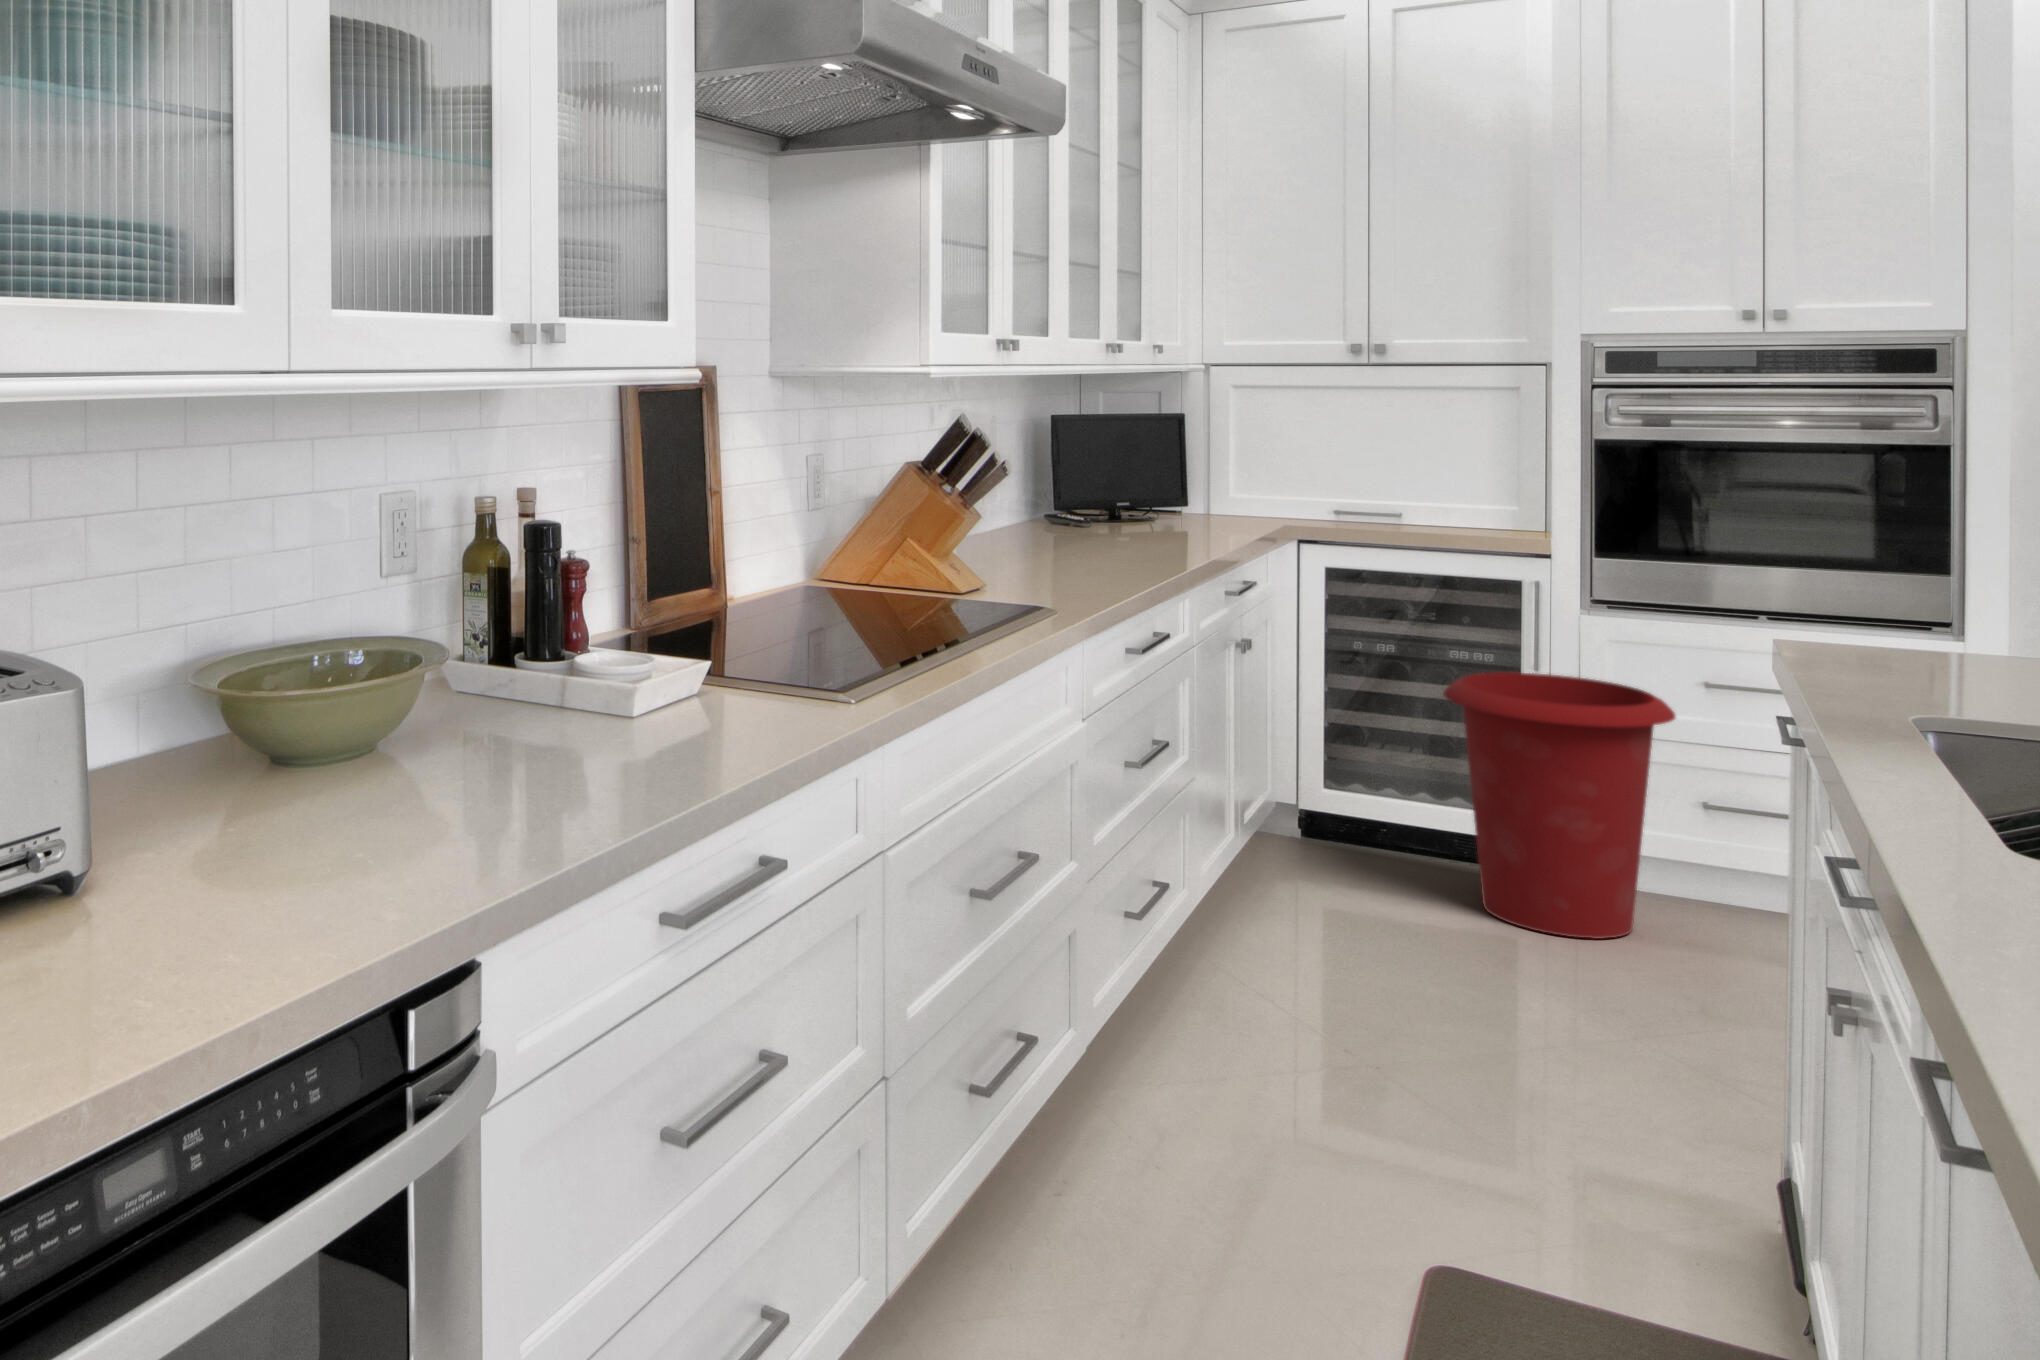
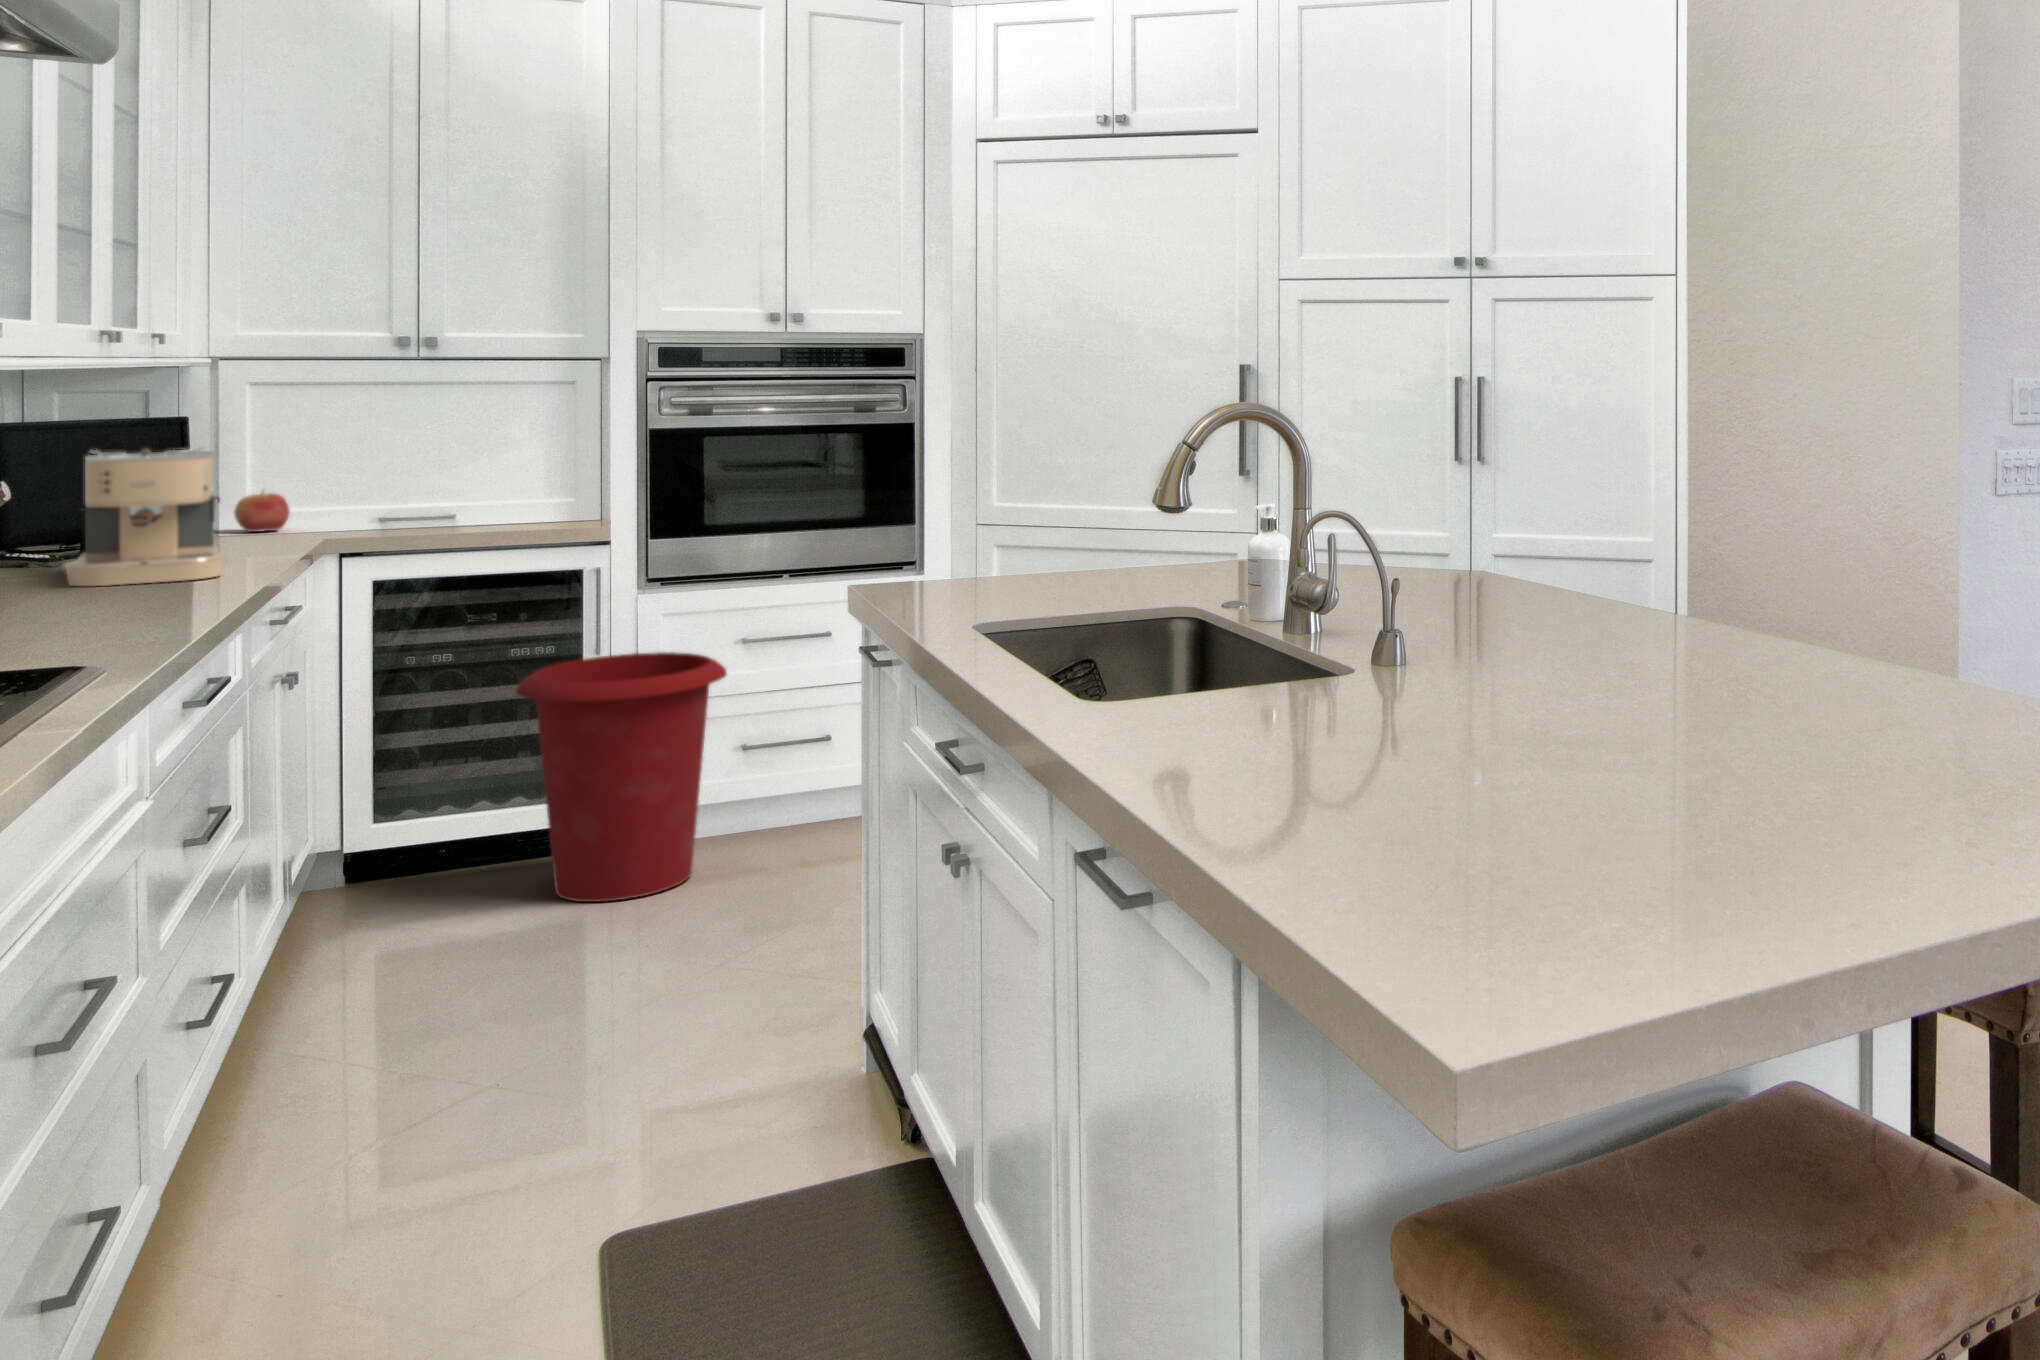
coffee maker: none [1083,437,1189,548] -> present [65,448,225,586]
apple: none [1224,476,1265,513] -> present [234,493,289,532]

